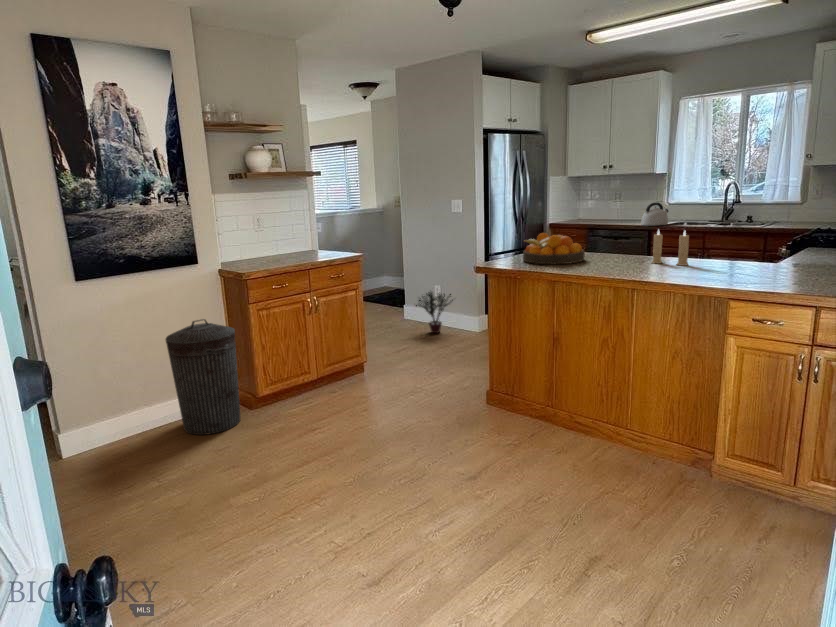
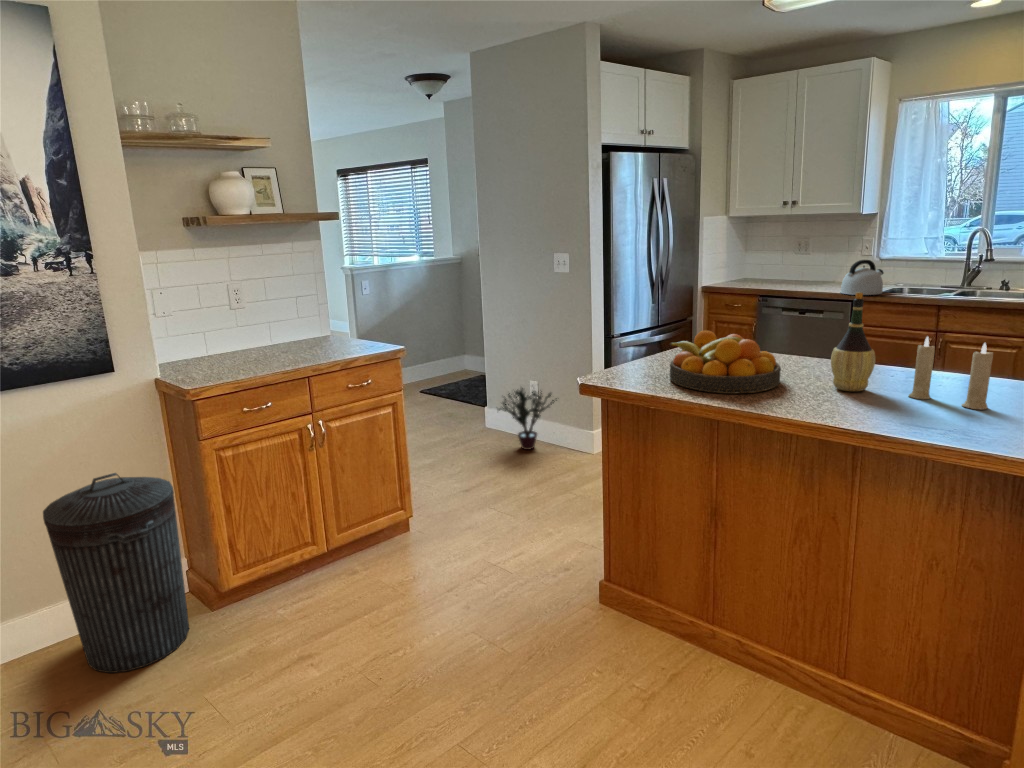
wine bottle: none [611,207,634,262] -> present [831,292,875,391]

